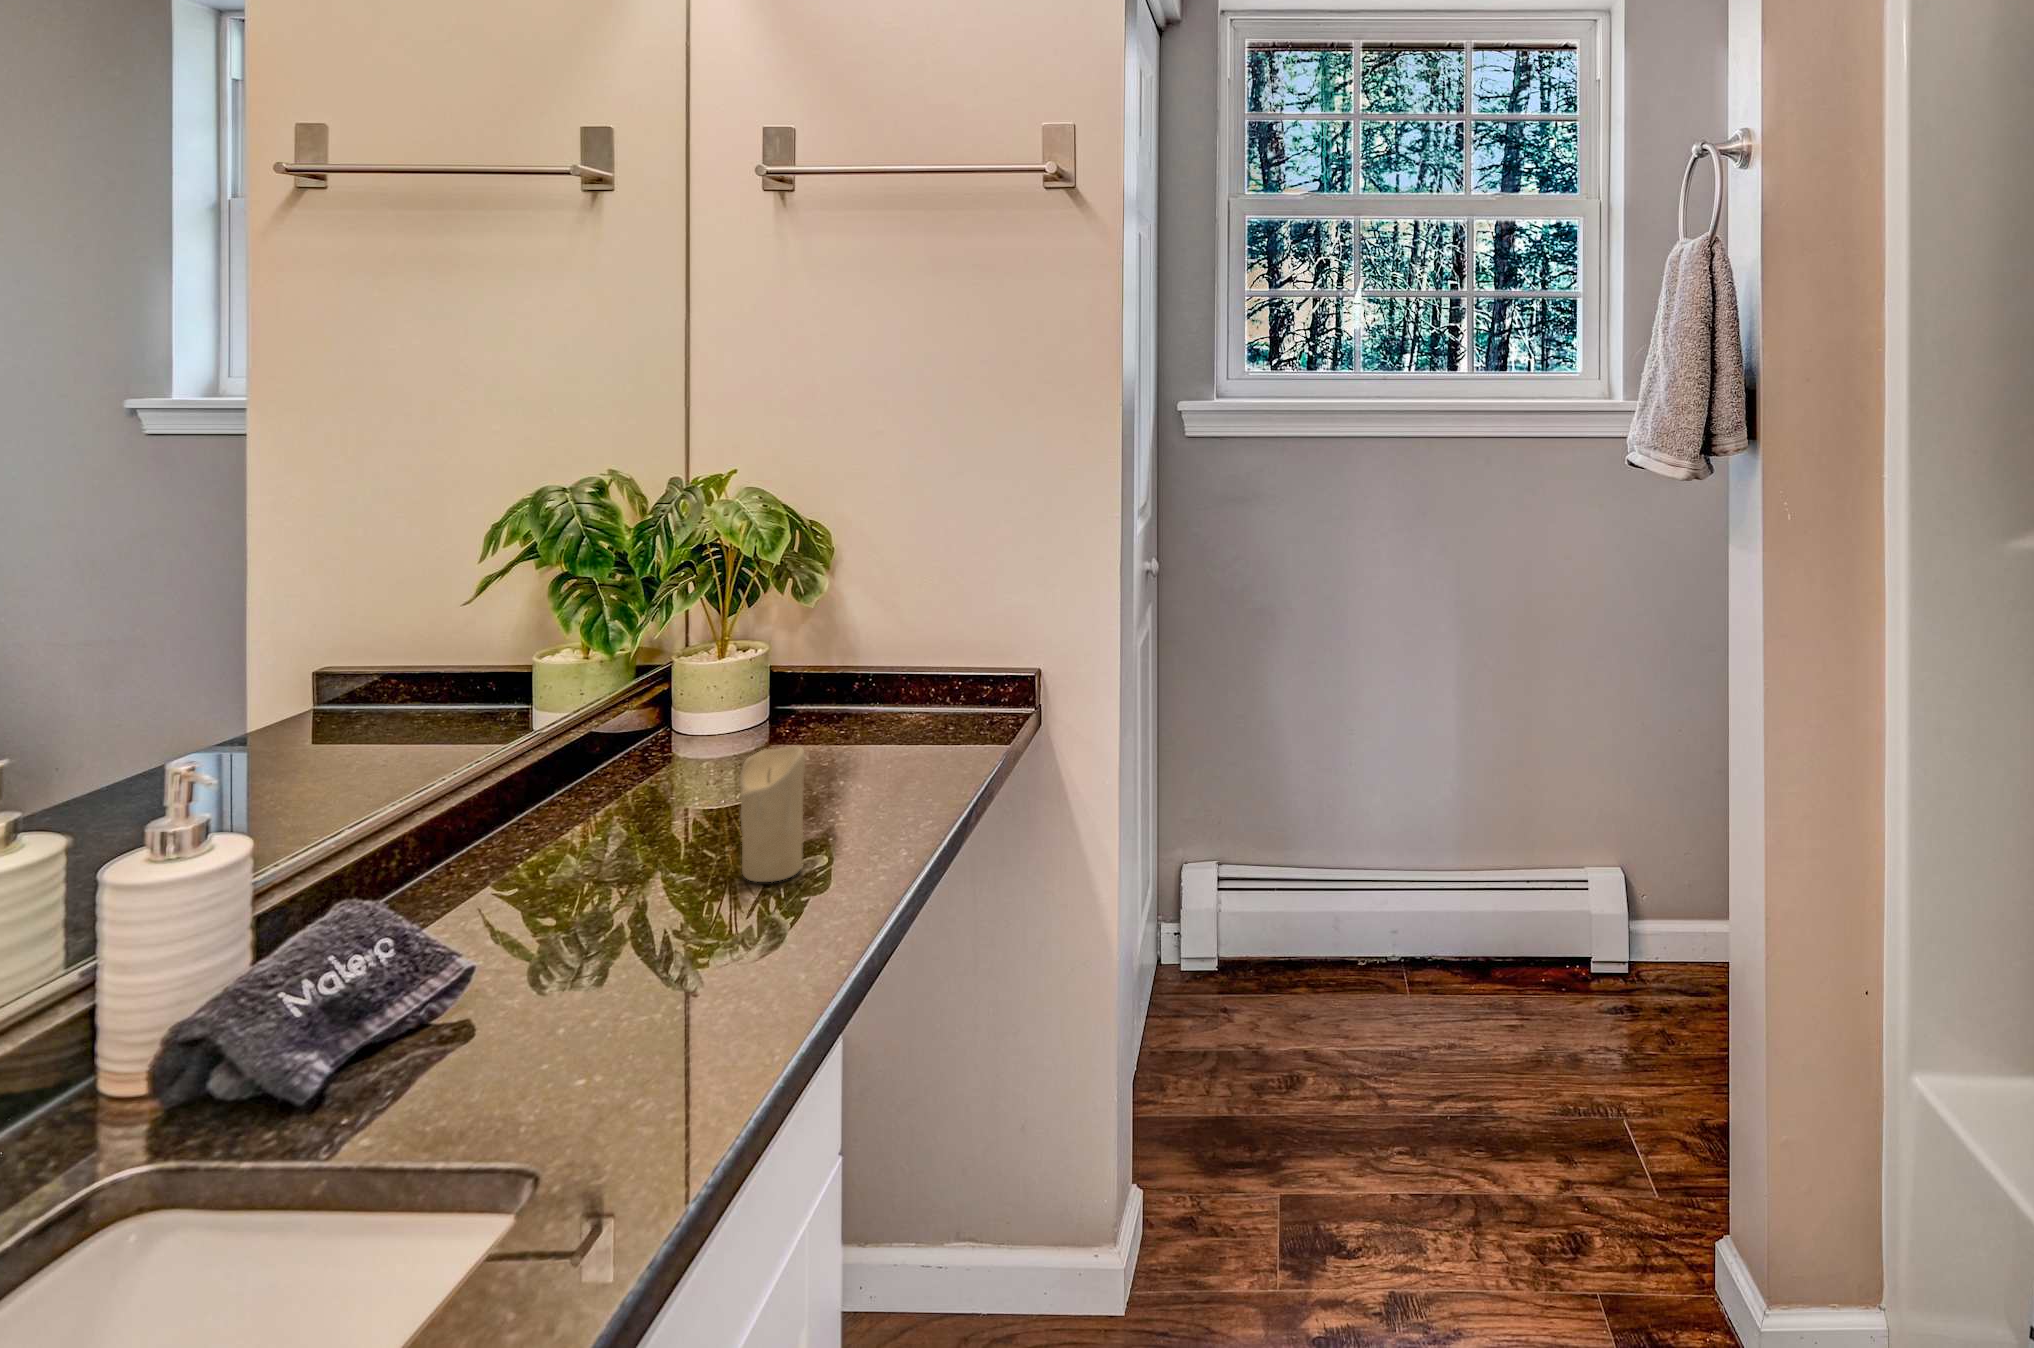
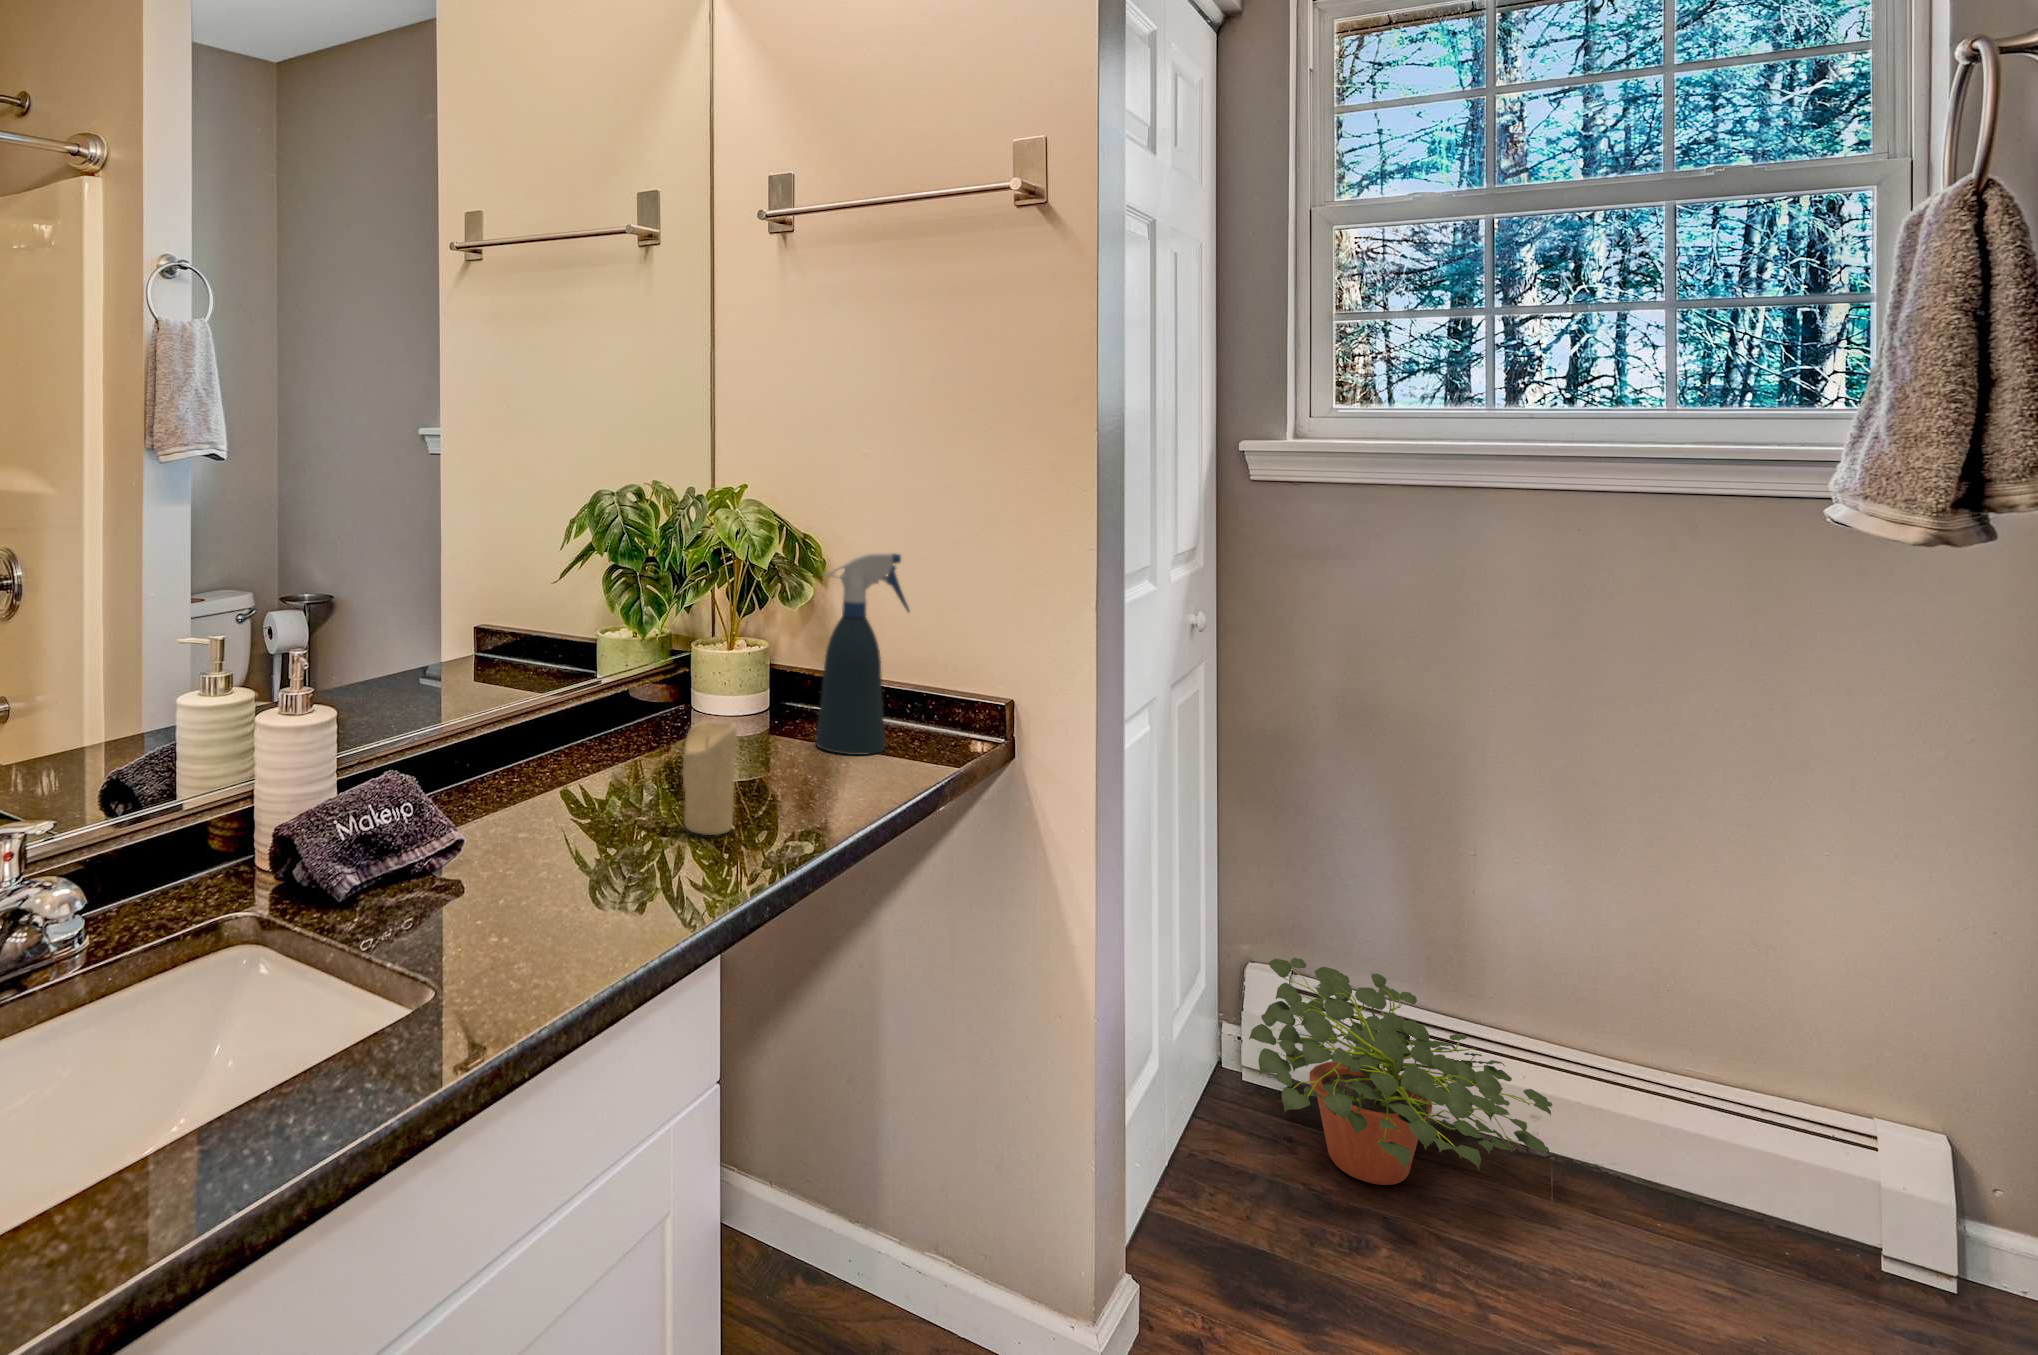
spray bottle: none [832,530,934,753] -> present [815,553,910,755]
potted plant: none [1201,851,1431,1033] -> present [1249,958,1552,1185]

